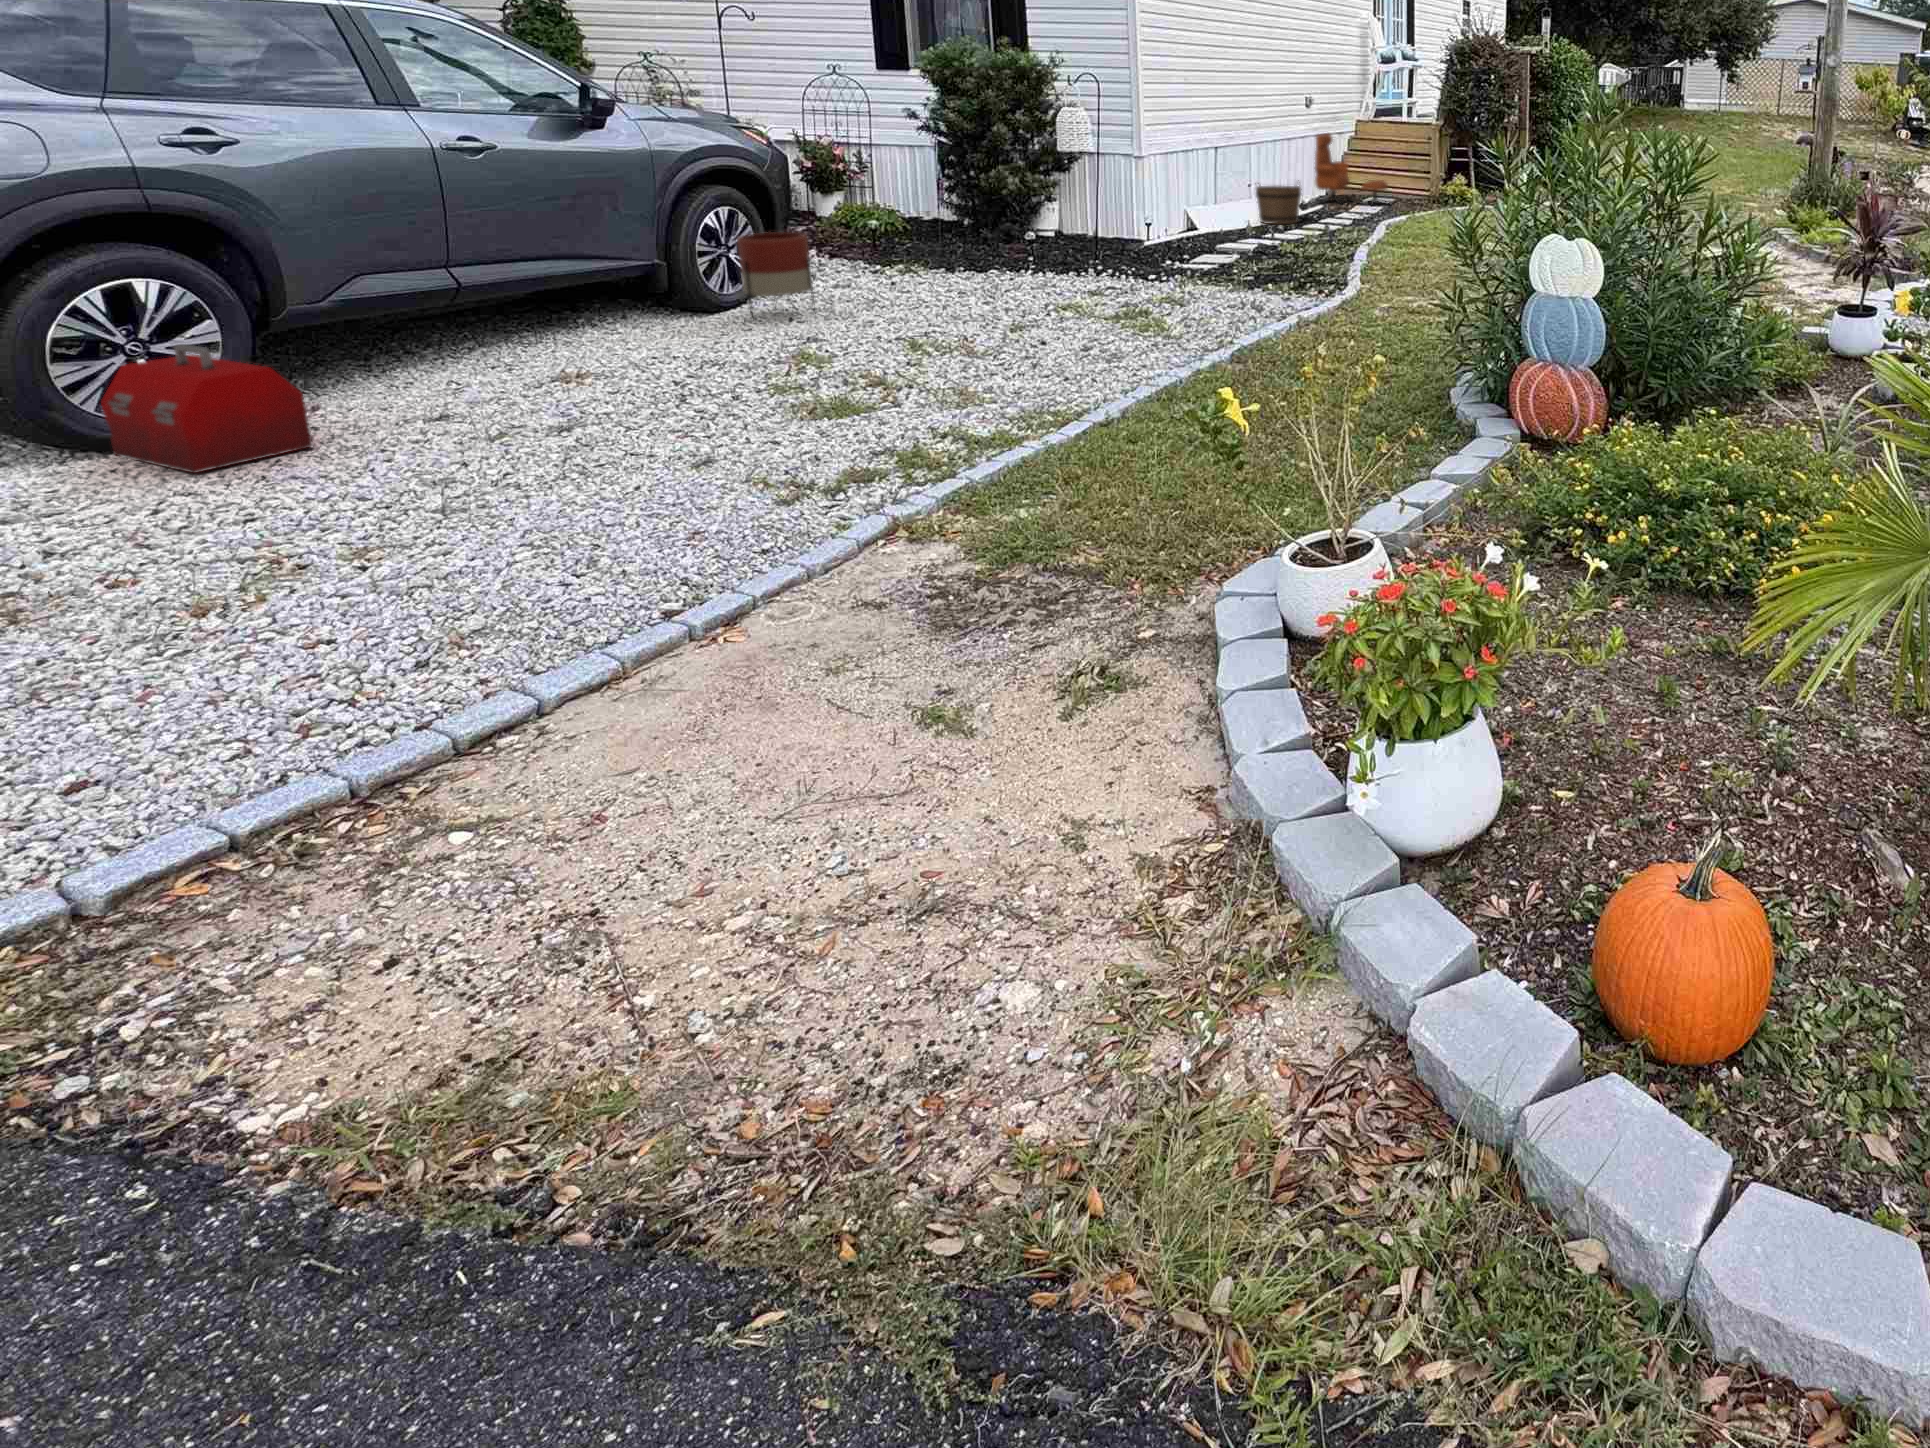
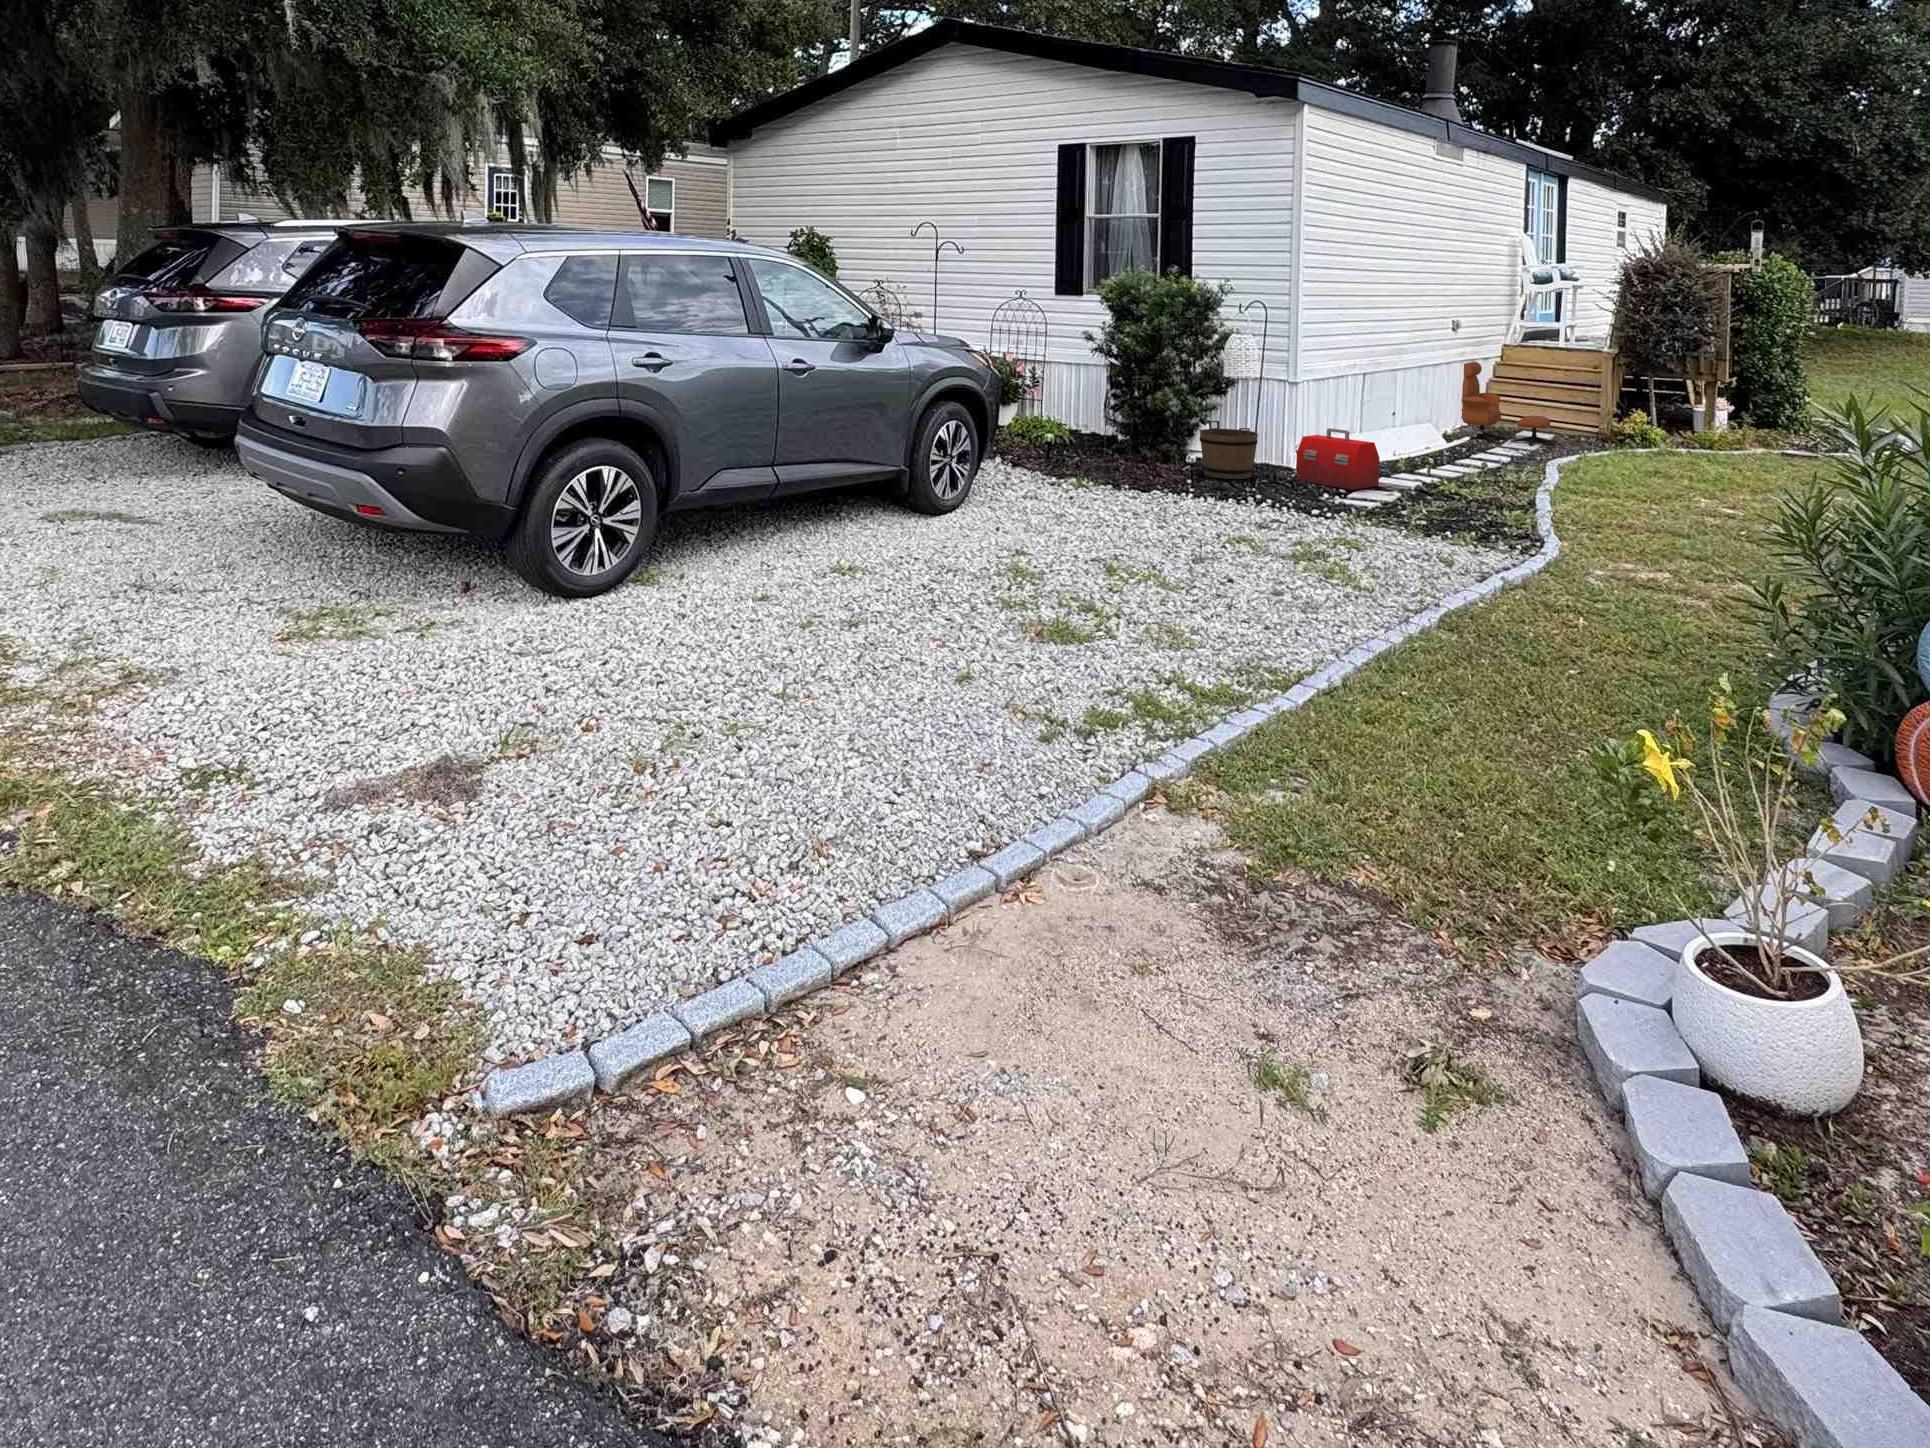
bucket: present [1256,180,1302,224] -> present [1200,421,1258,479]
planter: present [737,232,816,314] -> none [959,447,1015,529]
toolbox: present [101,344,313,473] -> present [1296,428,1380,490]

